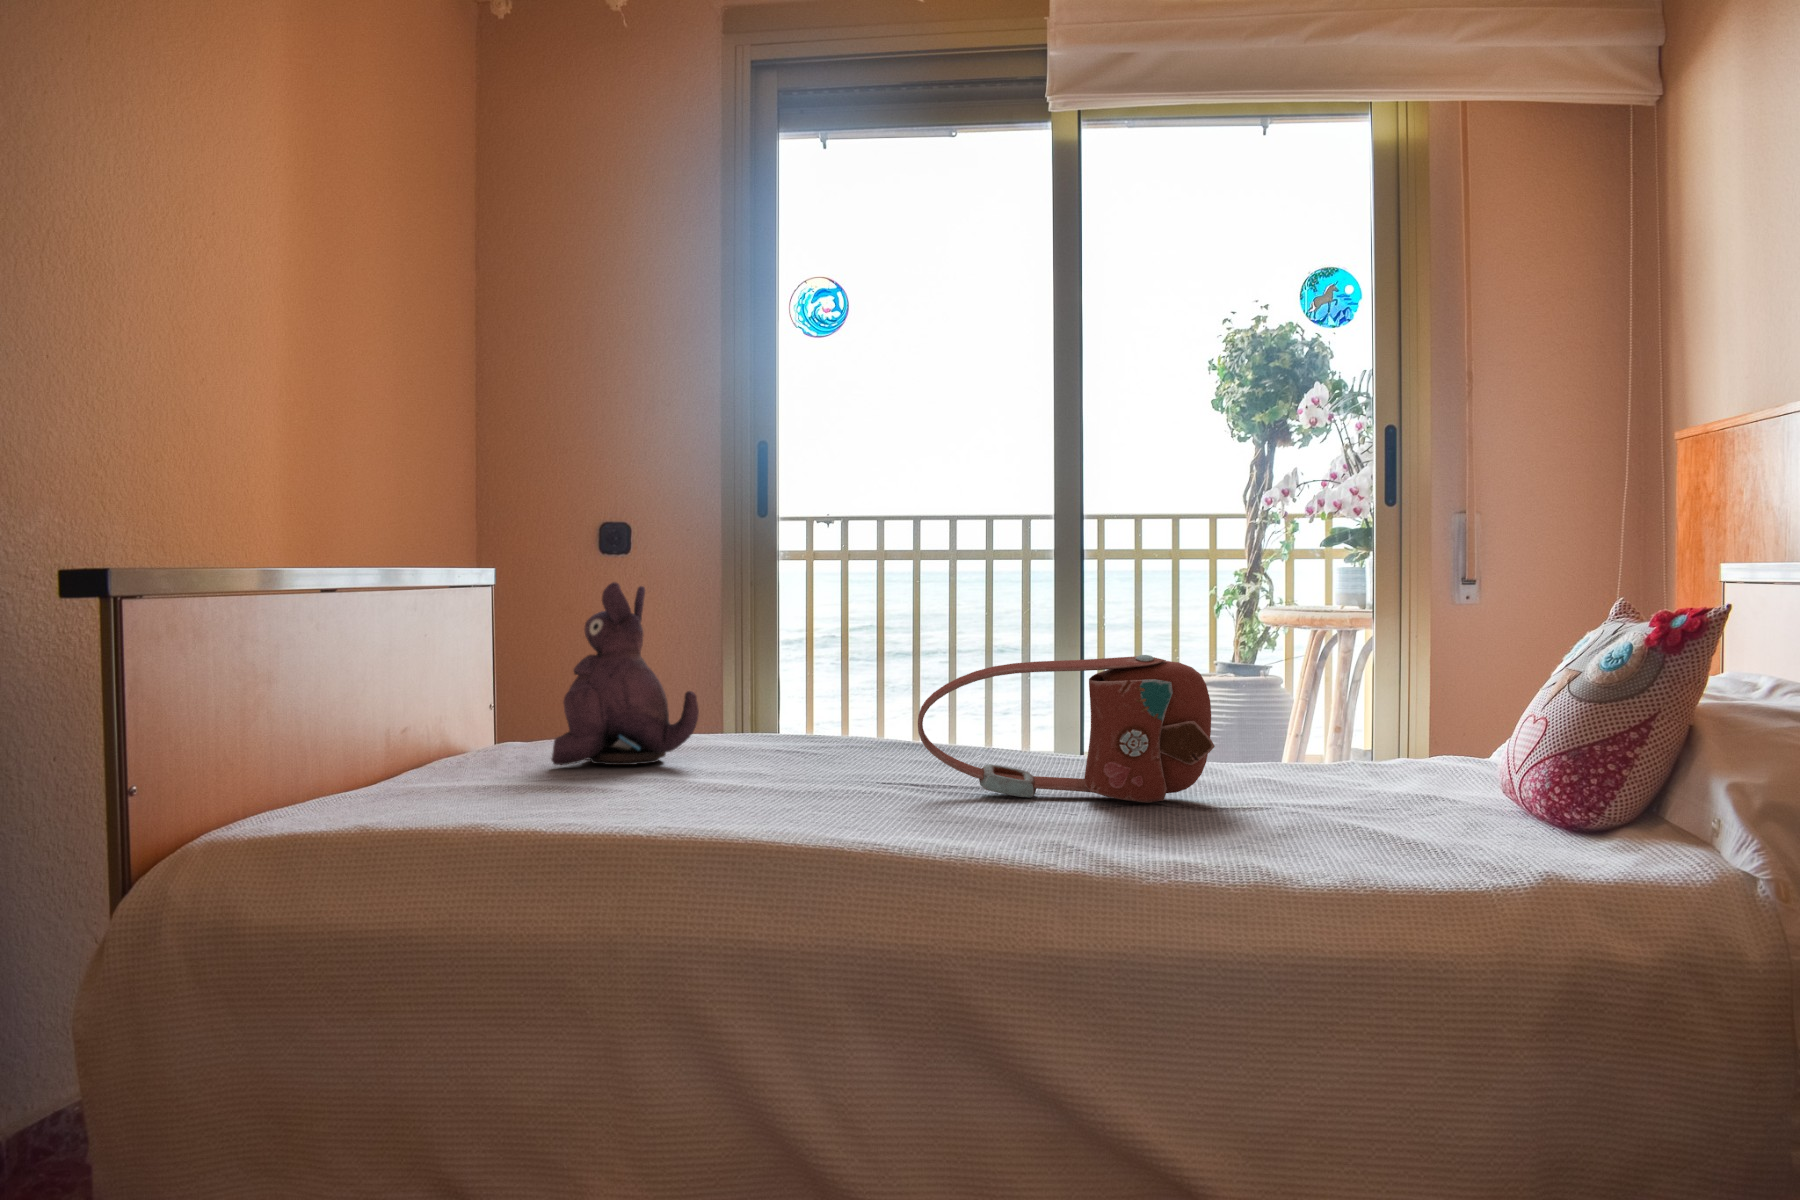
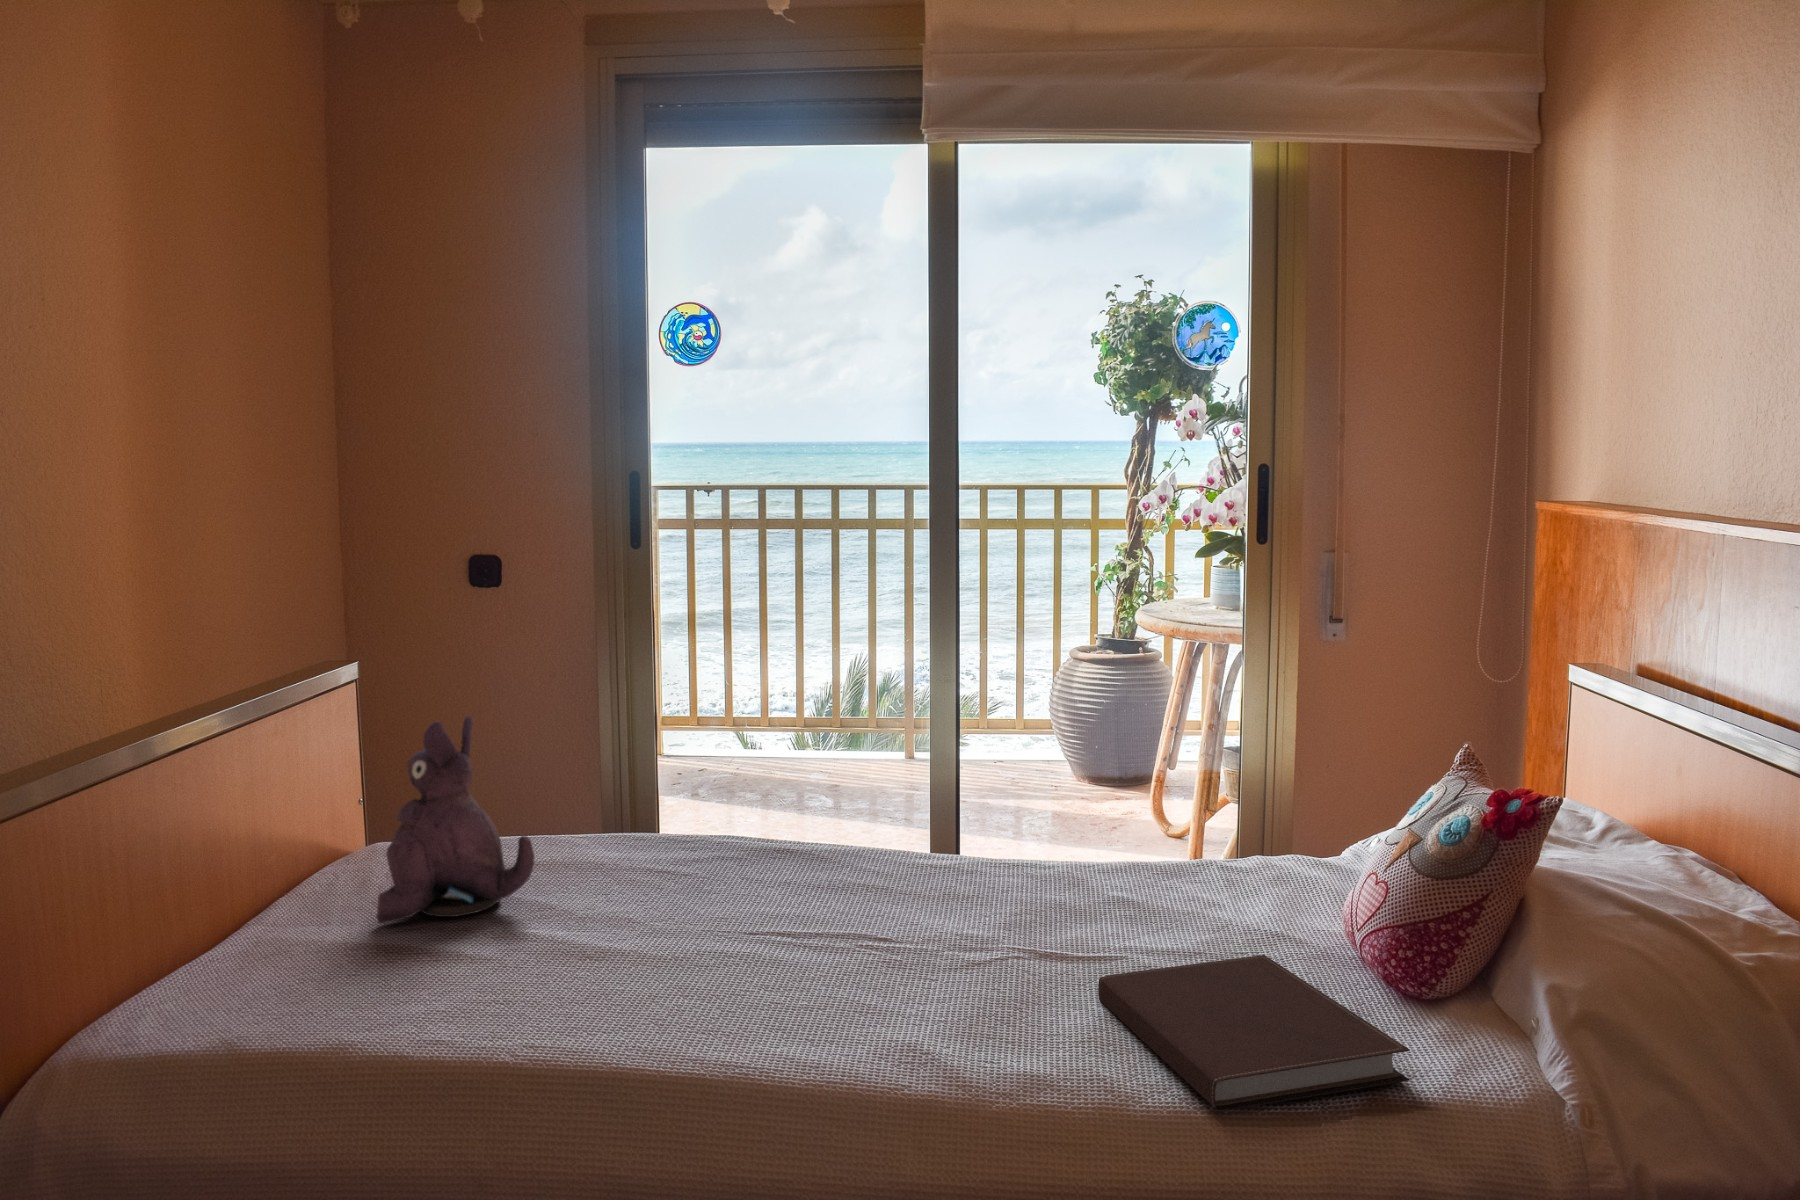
handbag: present [918,655,1215,803] -> none [759,818,1061,971]
notebook: none [1254,791,1585,869] -> present [1098,955,1410,1110]

